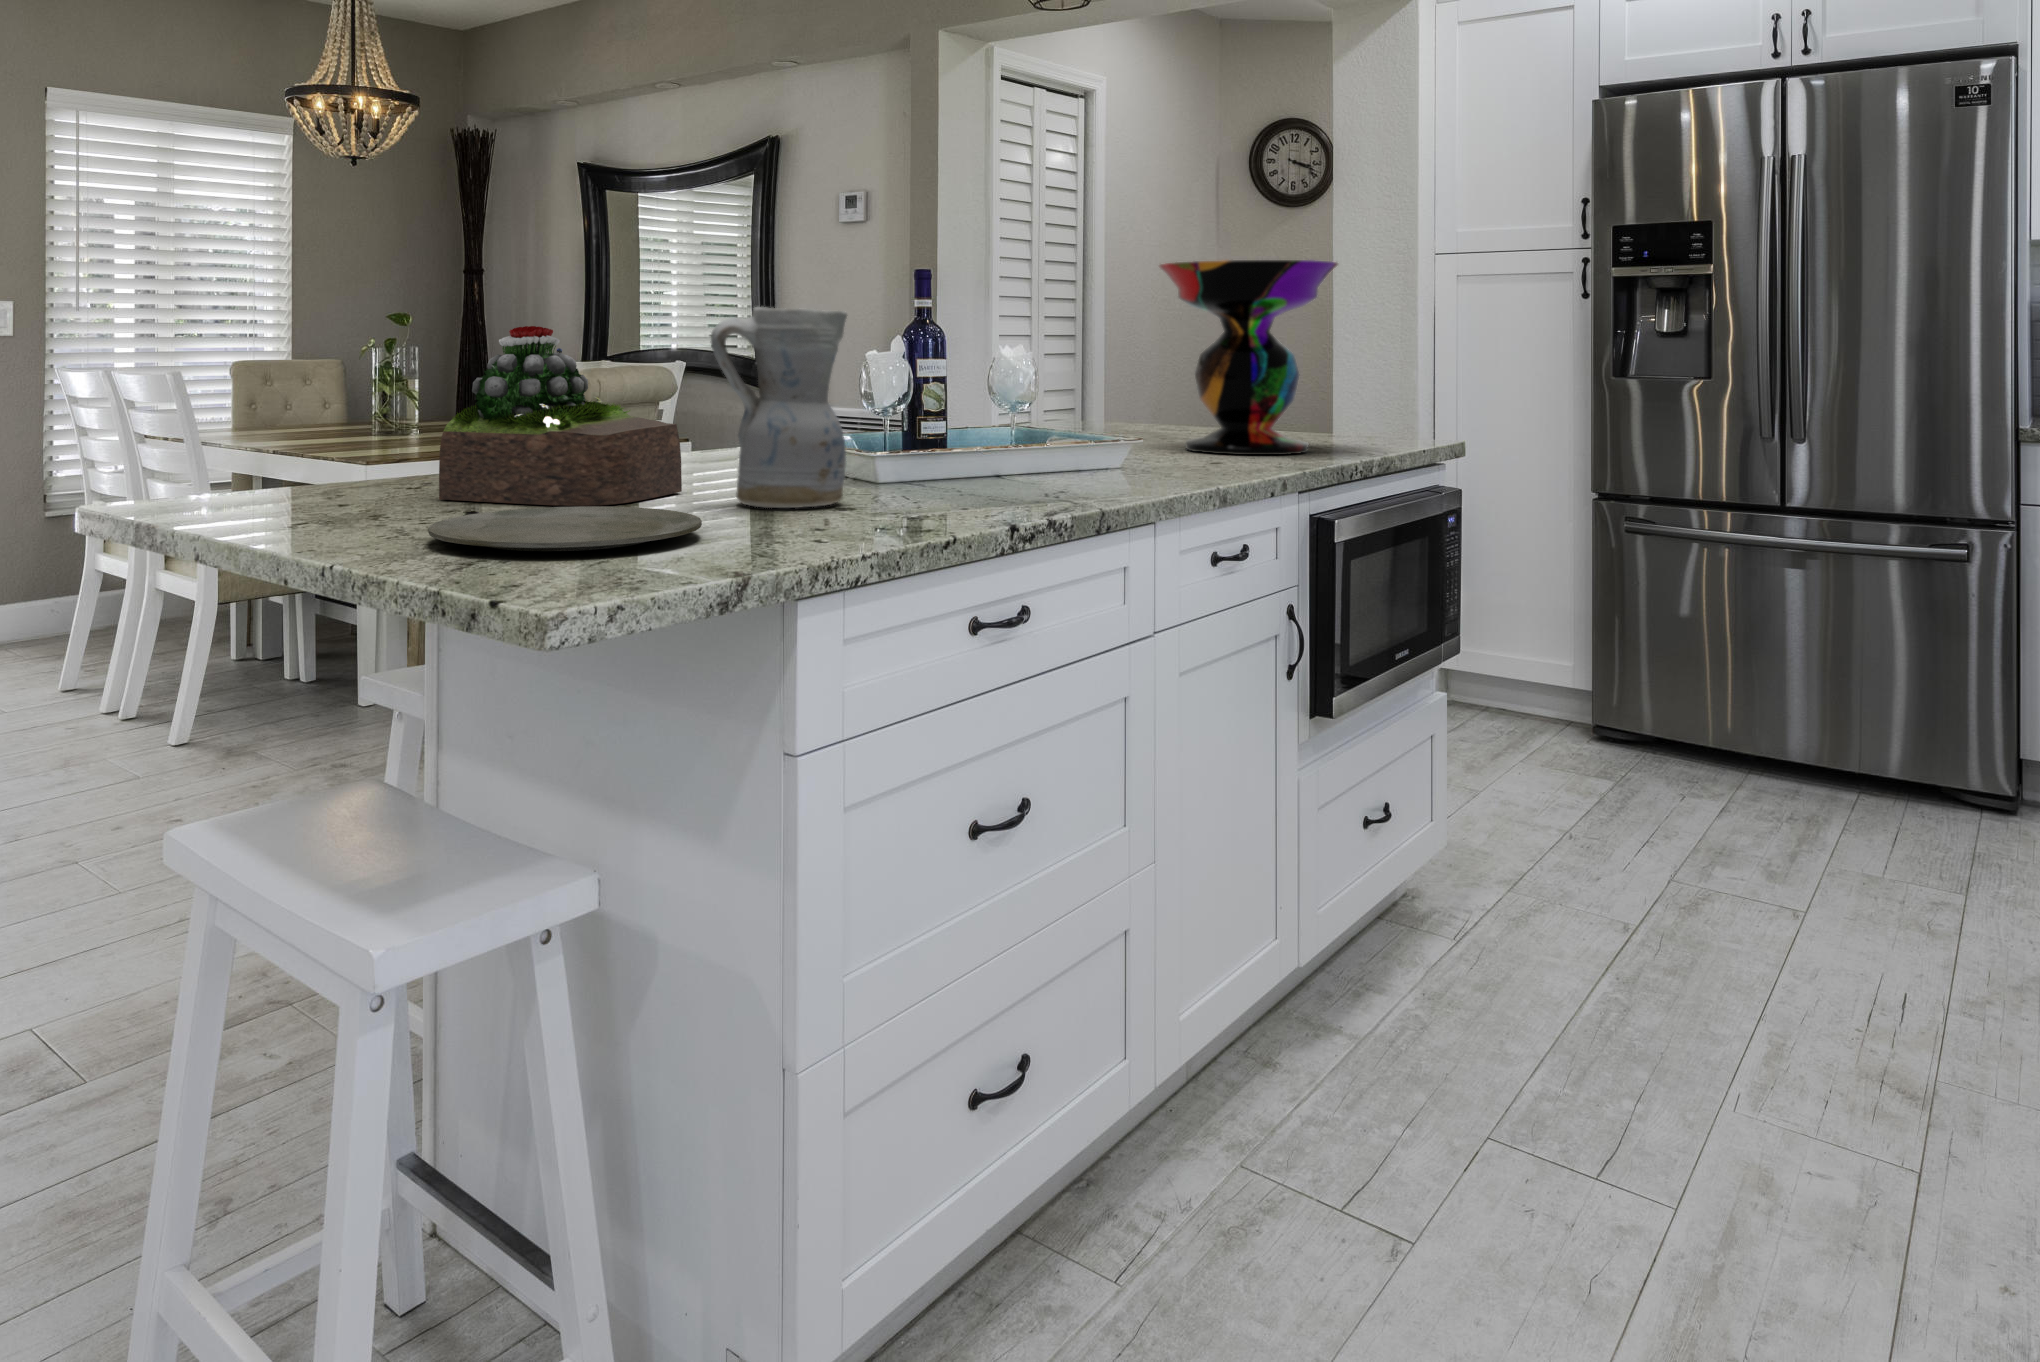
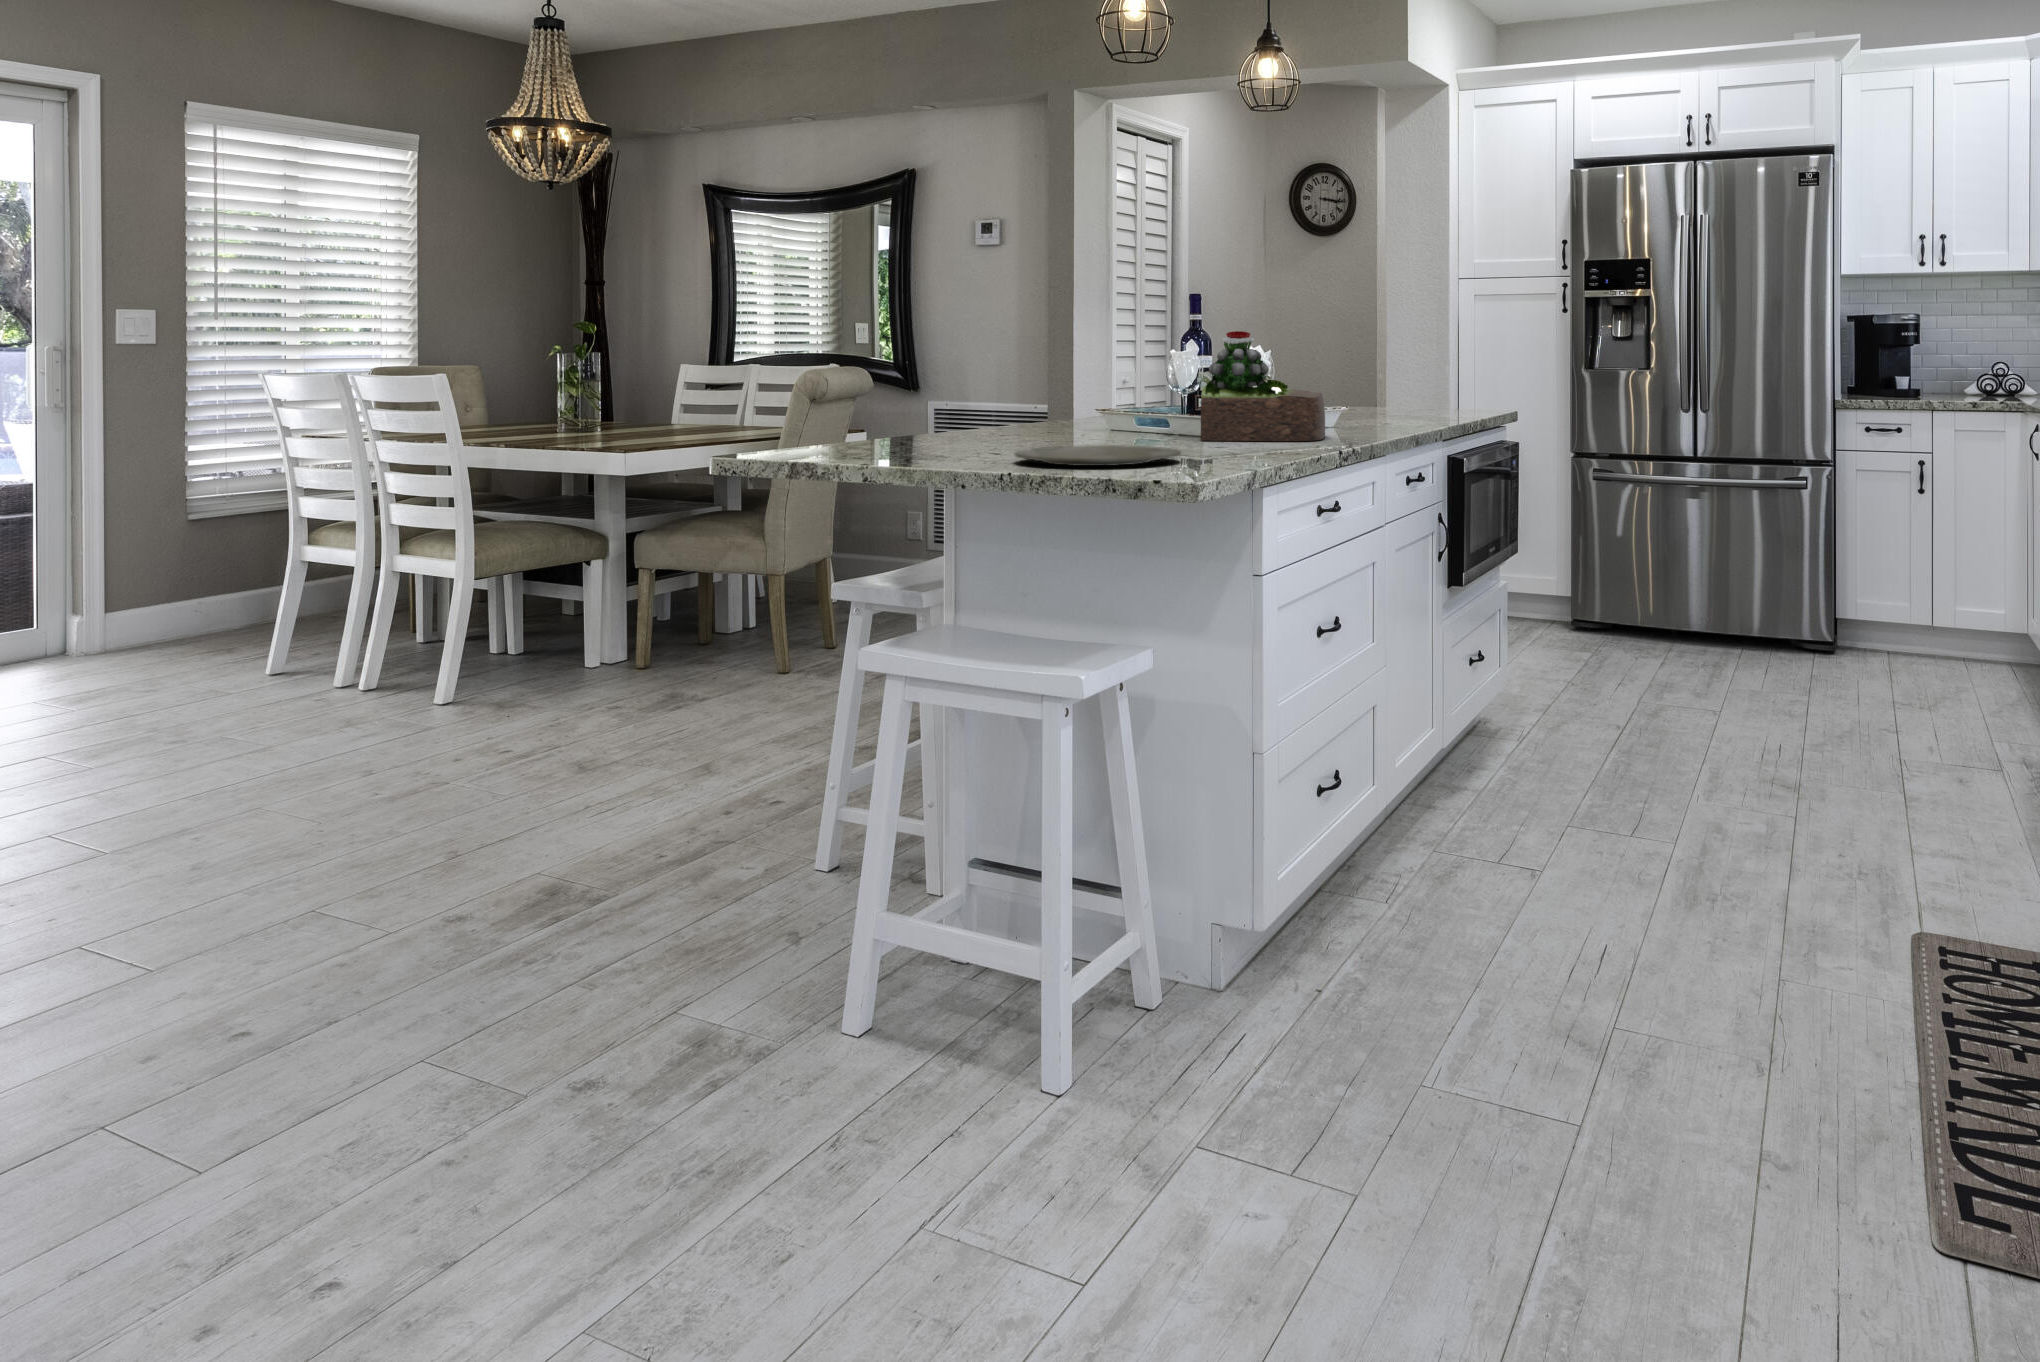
decorative bowl: present [1159,260,1338,455] -> none [1324,286,1447,420]
ceramic pitcher: present [711,307,847,508] -> none [1127,317,1214,448]
succulent plant: present [439,326,682,506] -> present [1201,331,1325,441]

